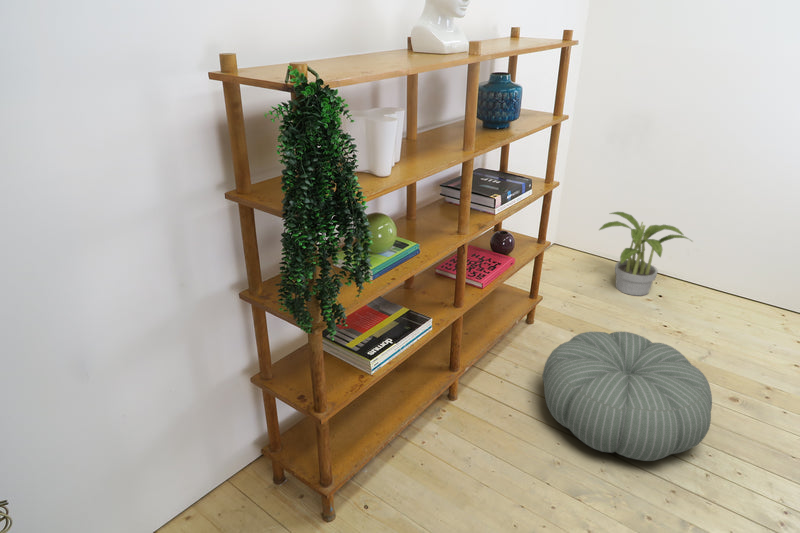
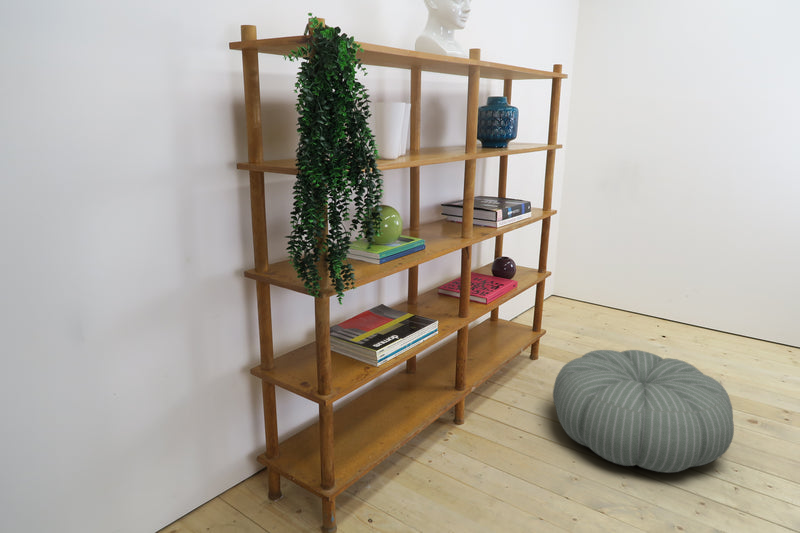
potted plant: present [599,212,688,296] -> none [598,251,693,335]

